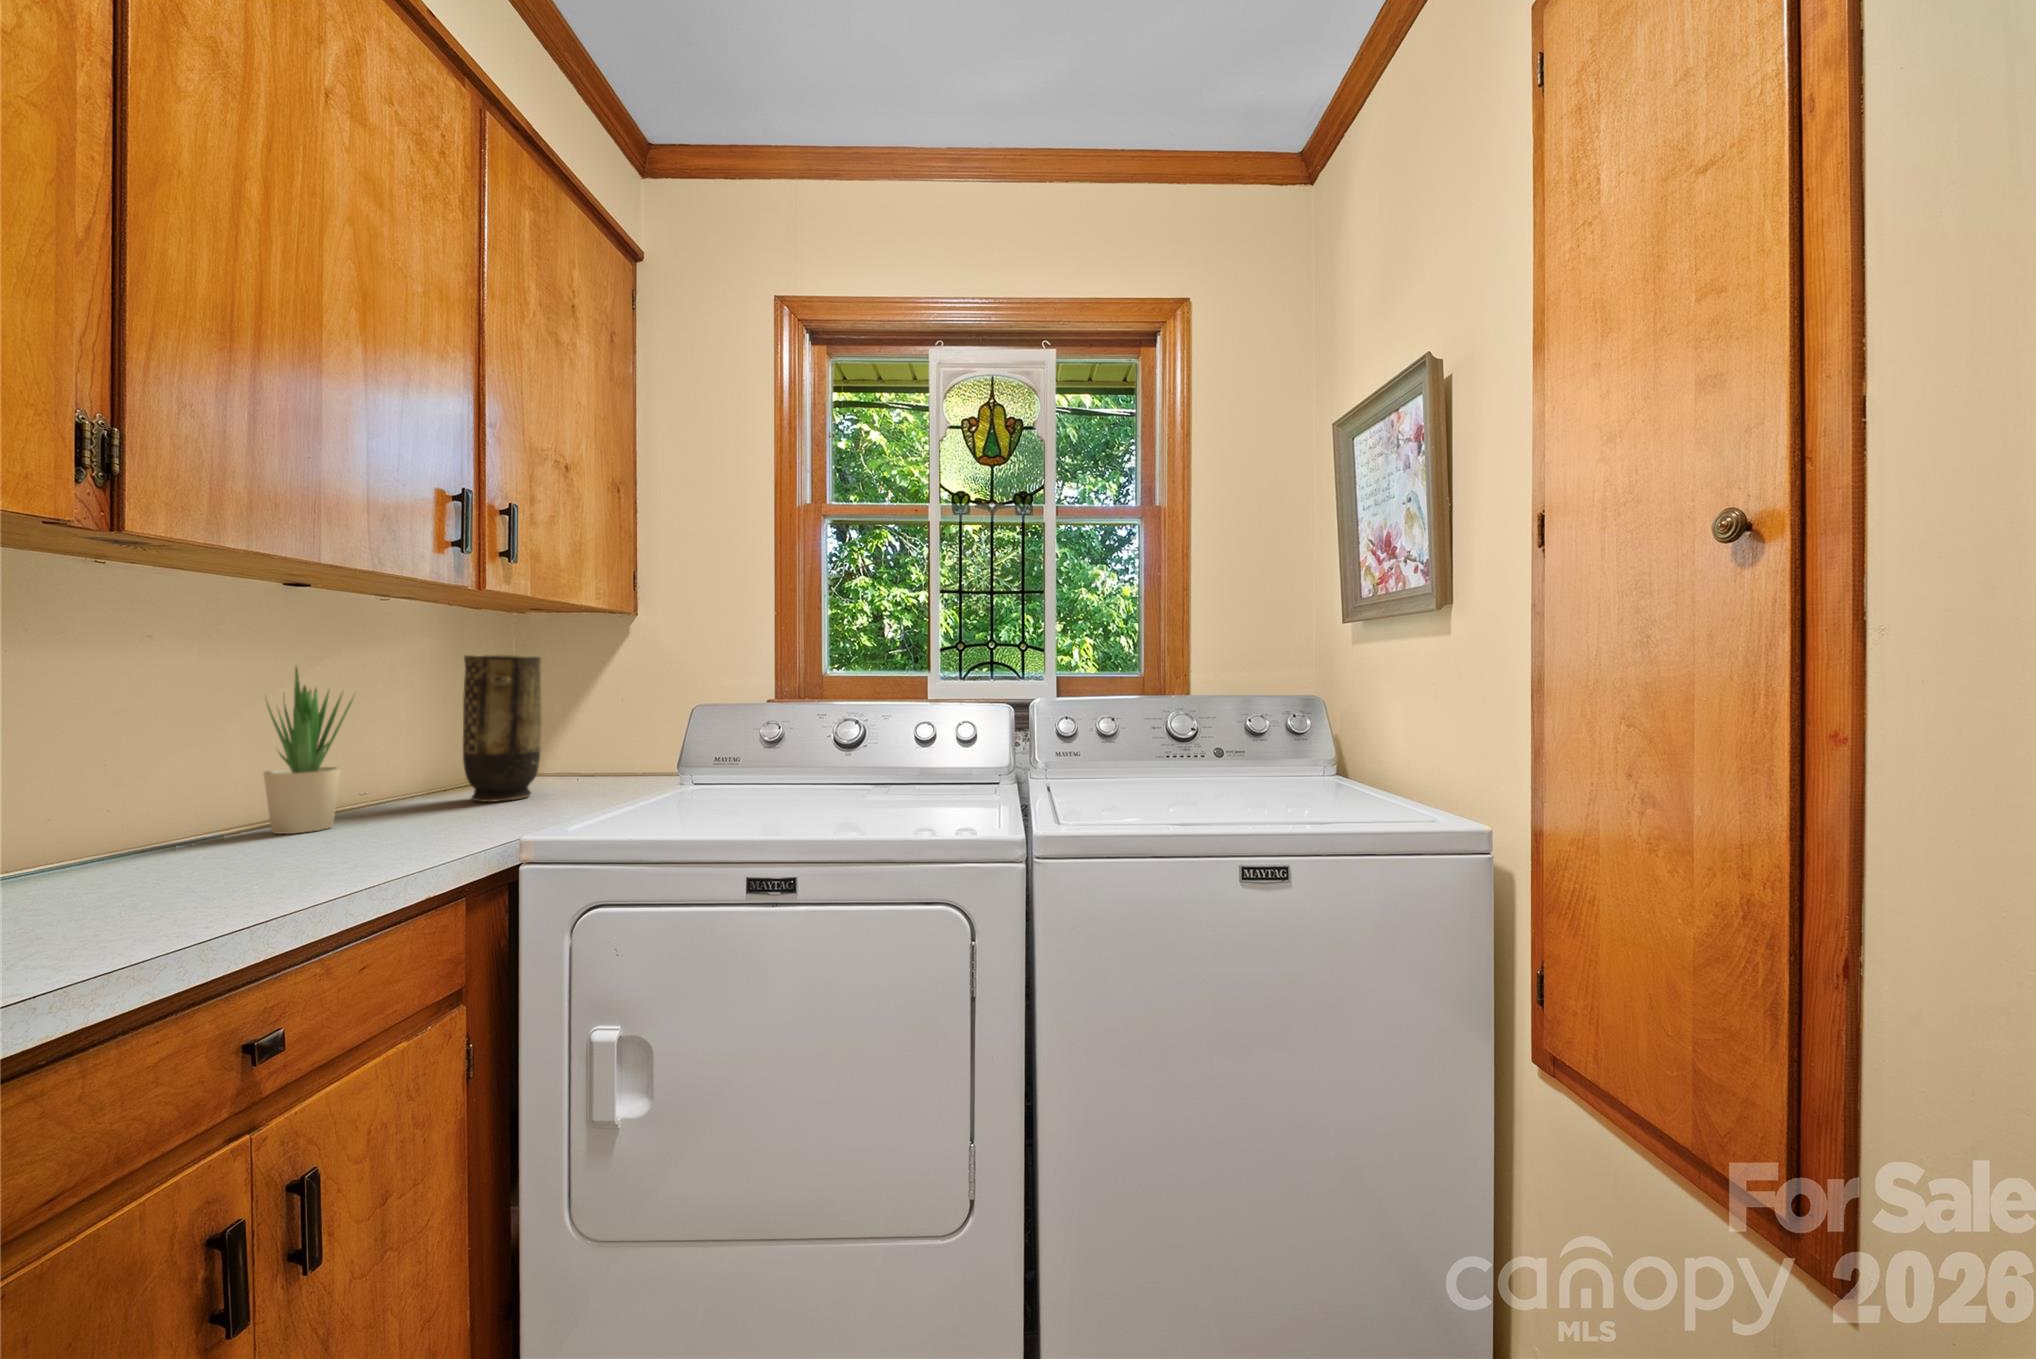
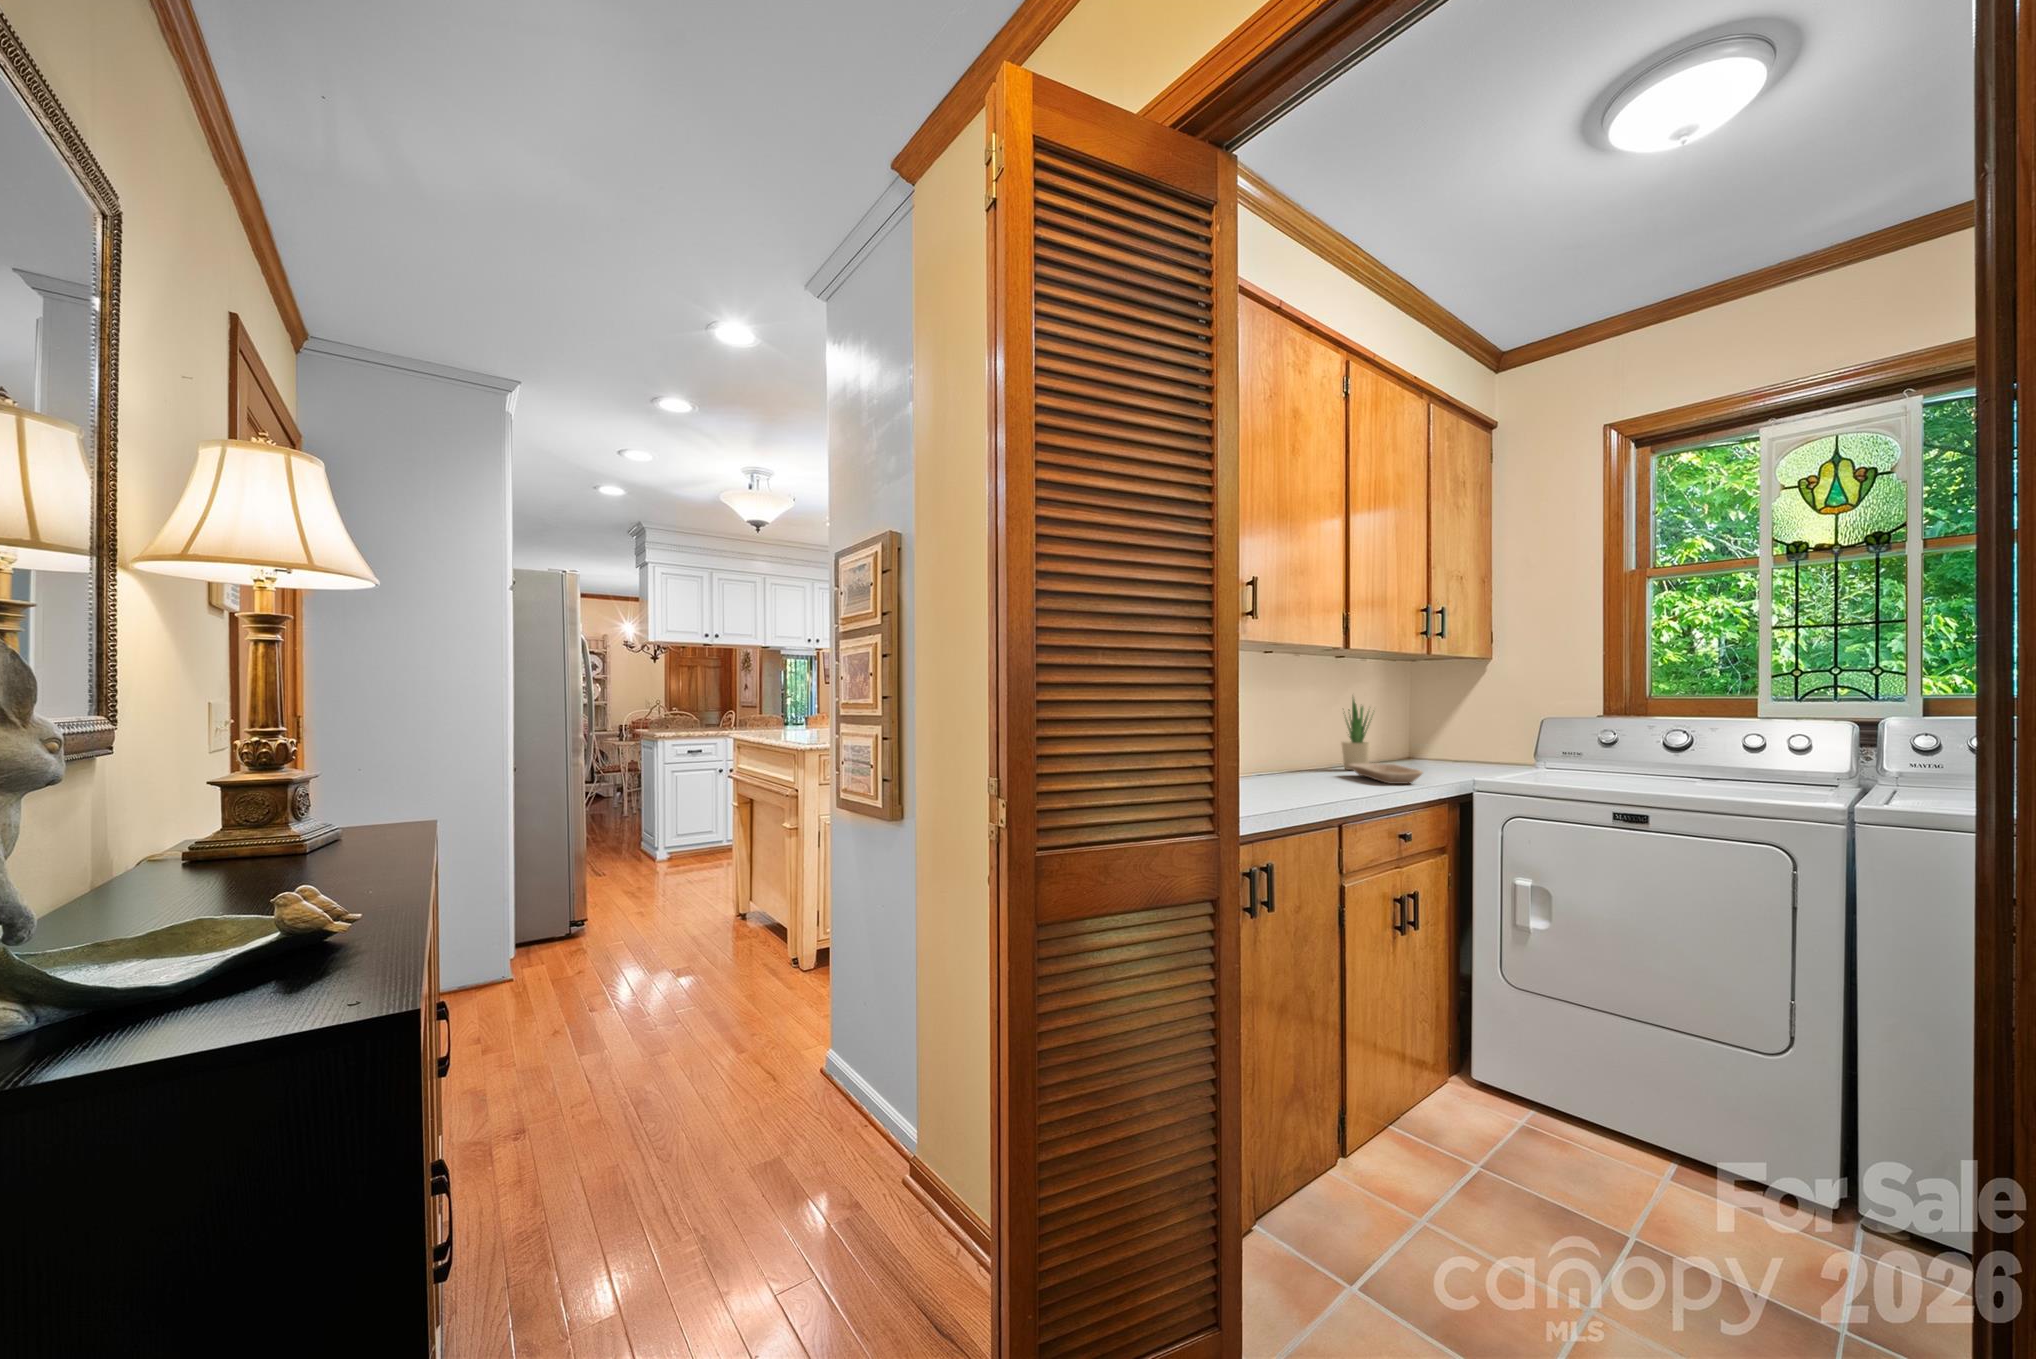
vase: present [463,655,542,802] -> none [1412,687,1453,767]
tray: none [215,820,385,885] -> present [1347,763,1423,784]

